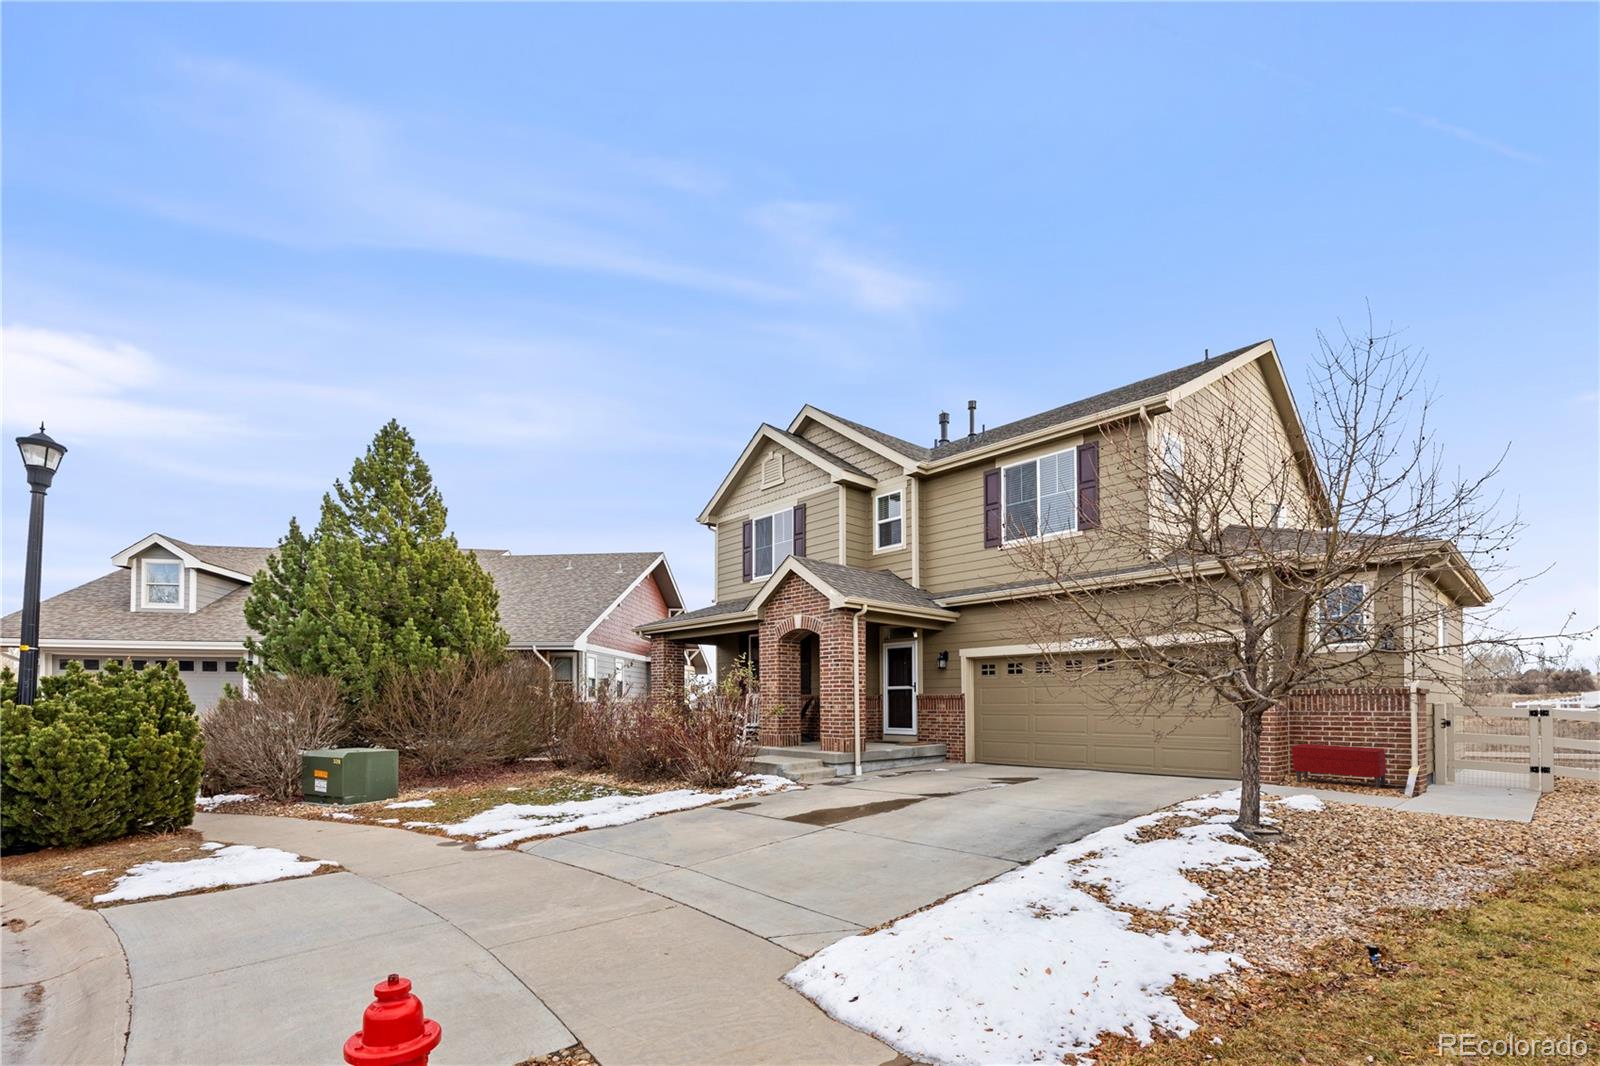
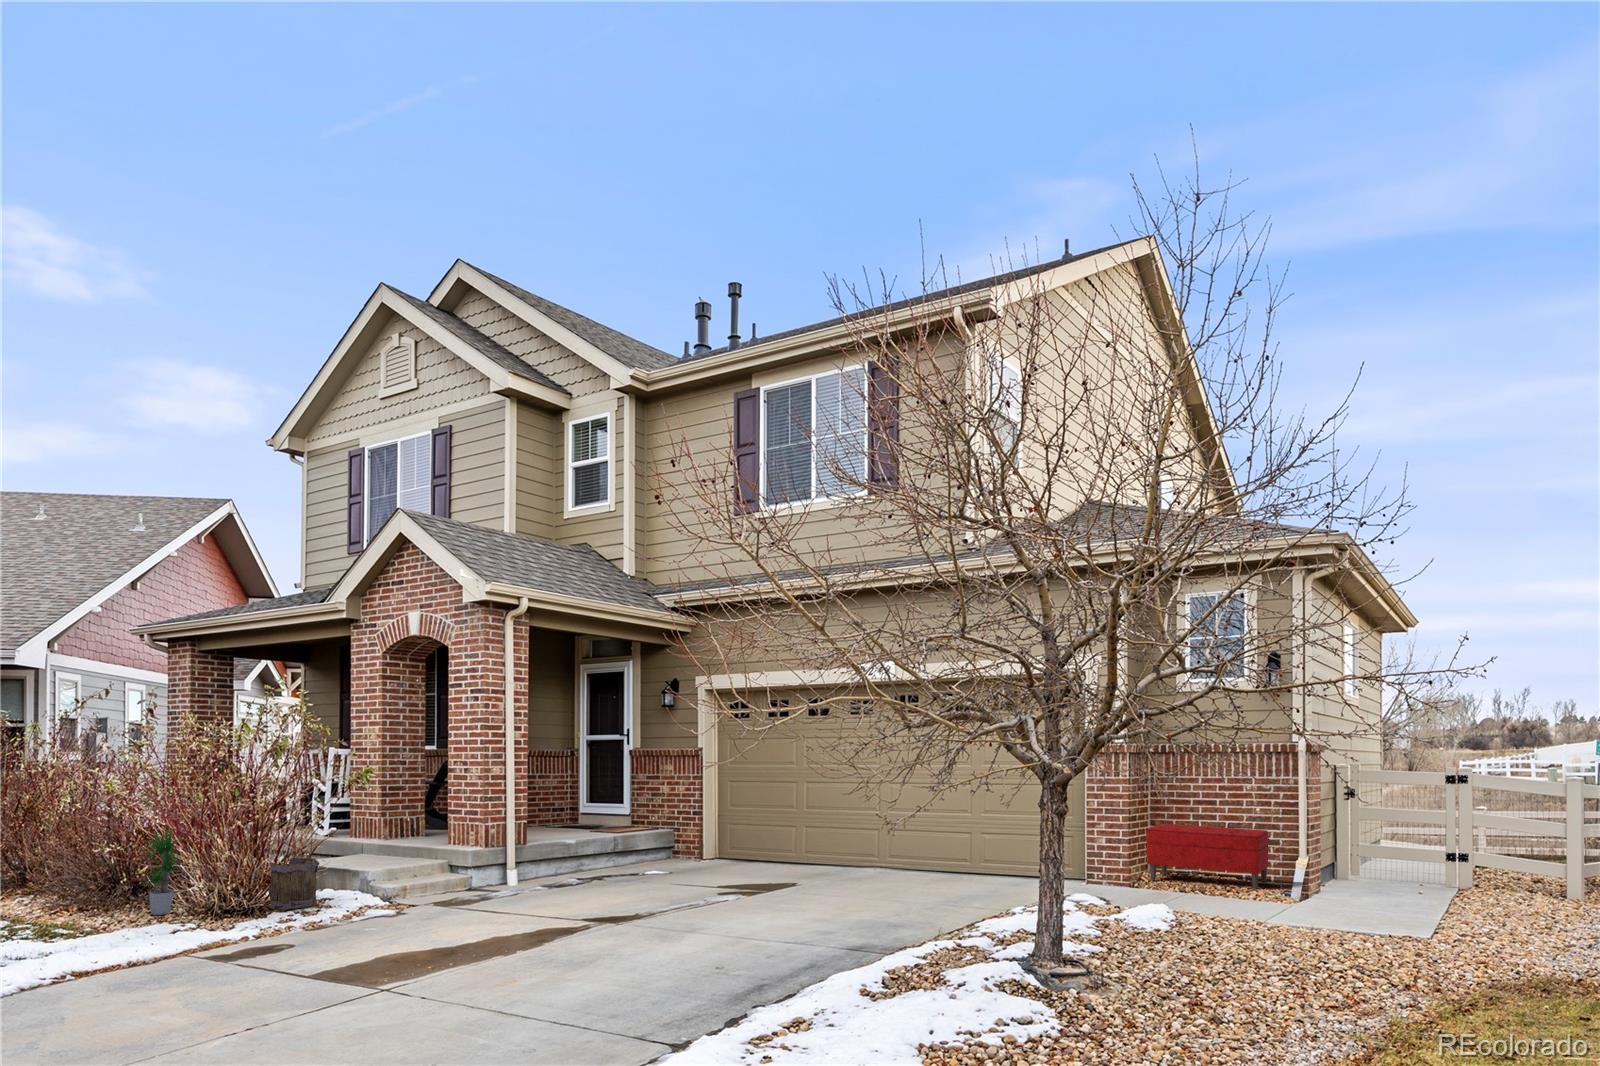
potted plant: none [661,738,691,790] -> present [139,829,184,915]
bucket: none [731,758,760,788] -> present [268,857,319,910]

